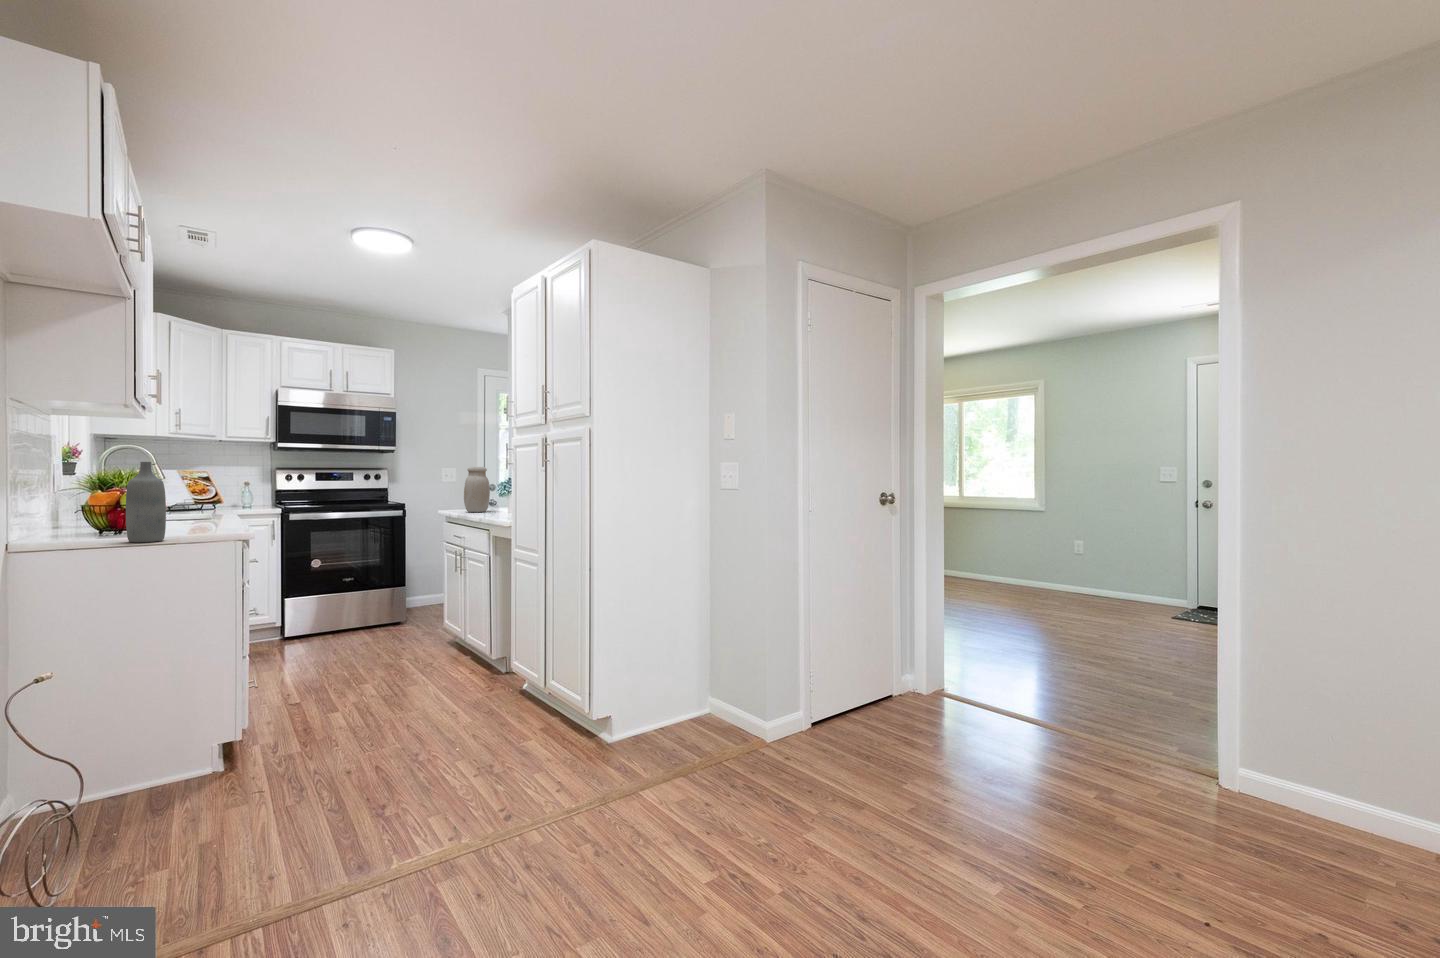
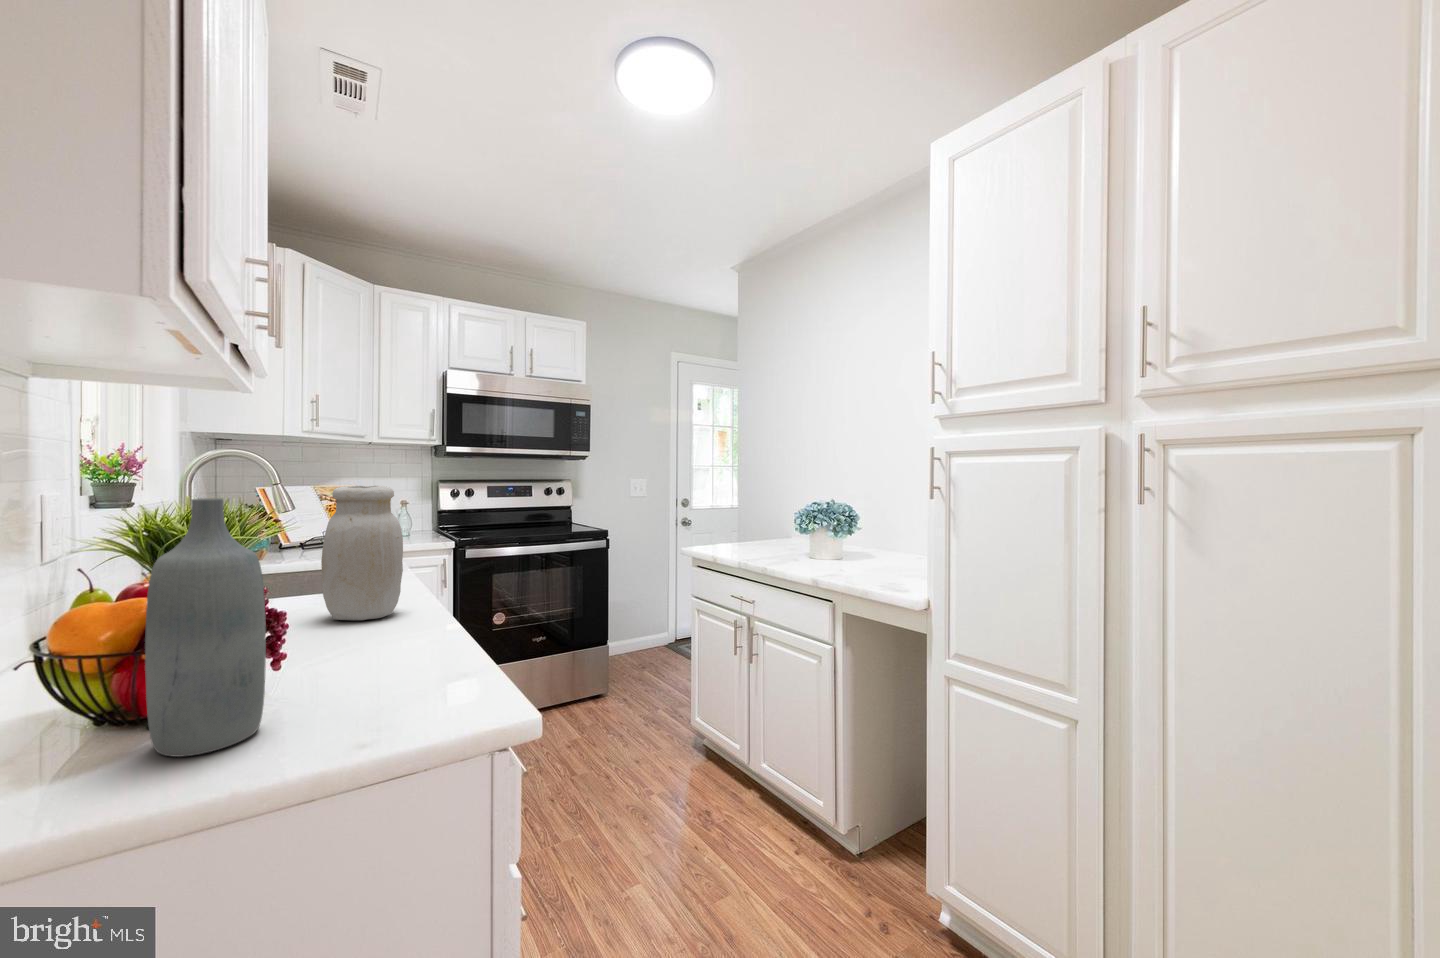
jar: present [464,467,490,512] -> present [321,486,403,620]

